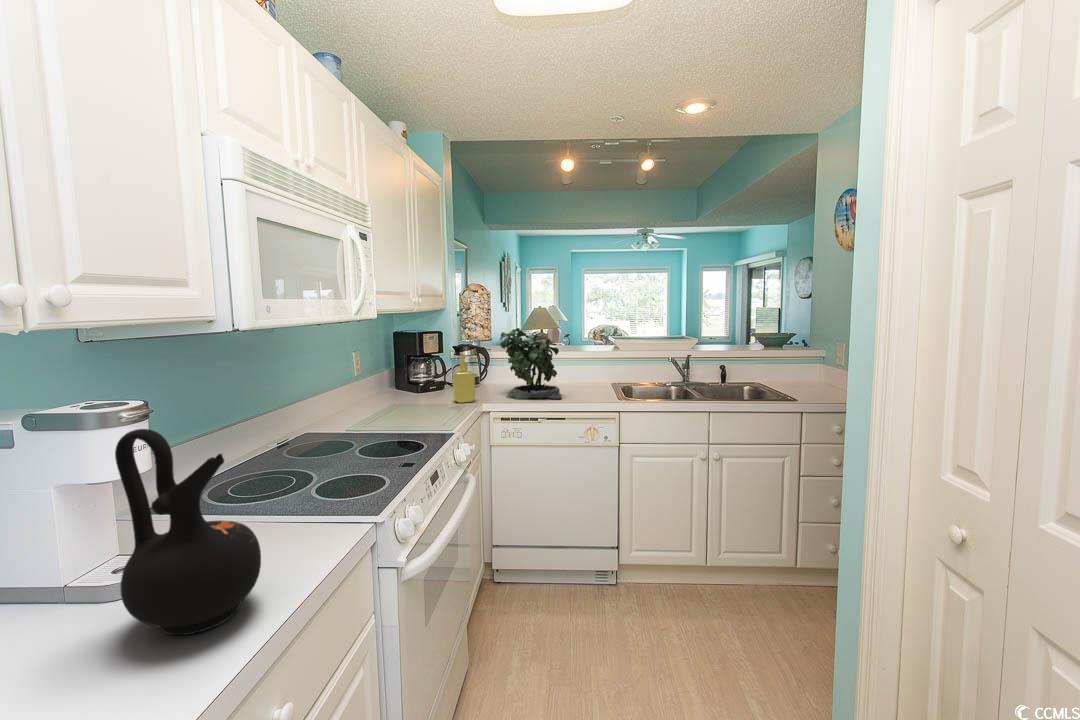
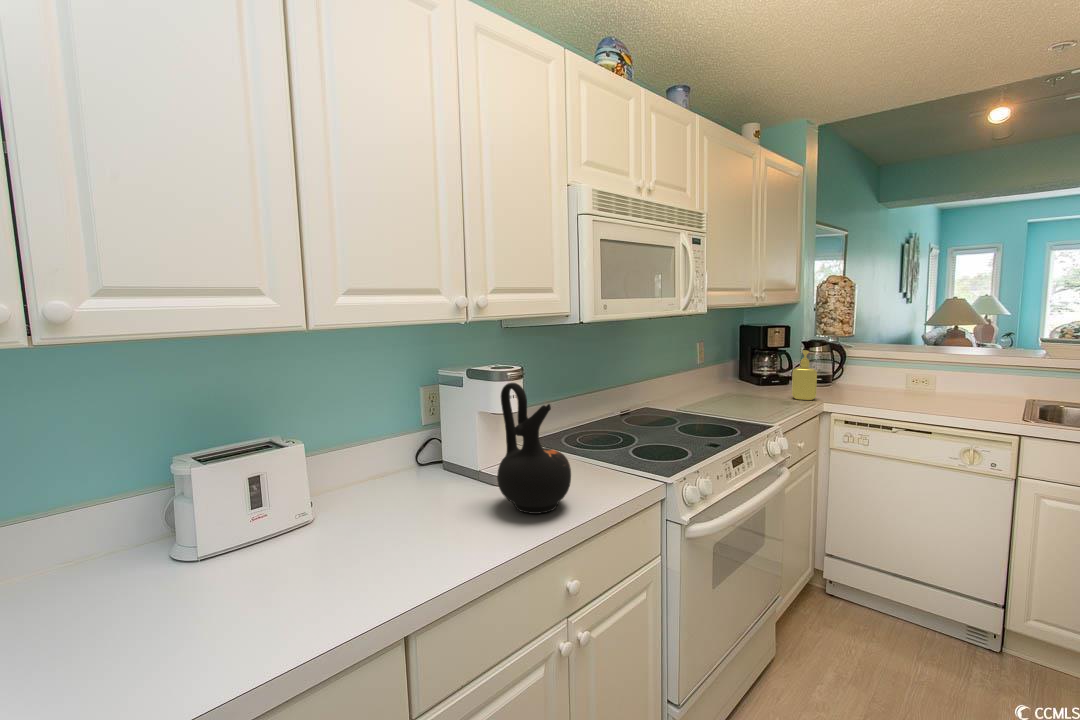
potted plant: present [500,325,562,399] -> none [854,321,936,409]

